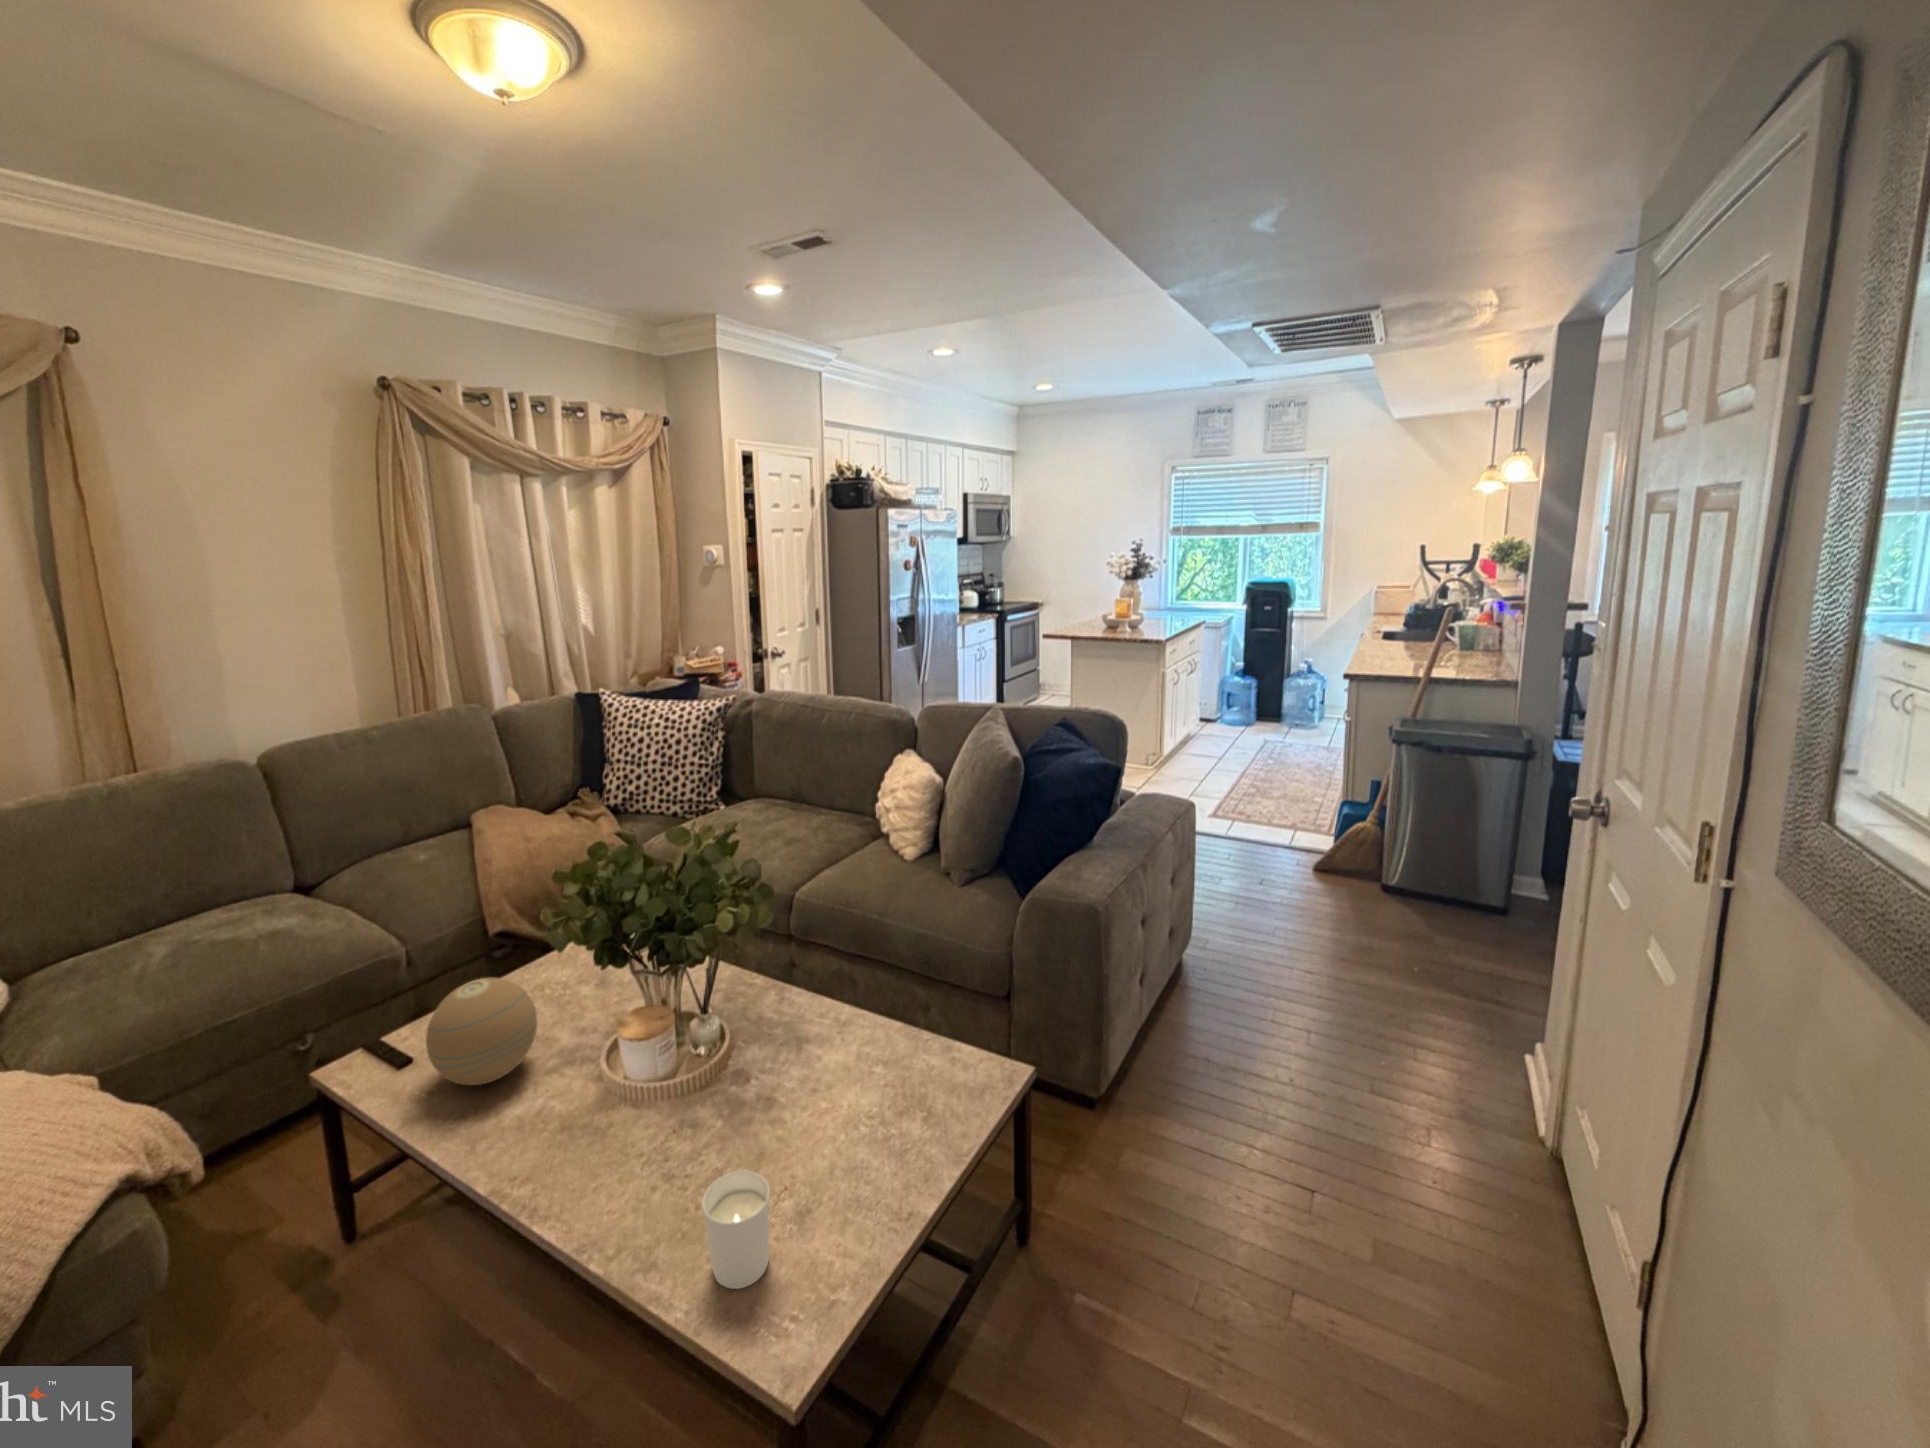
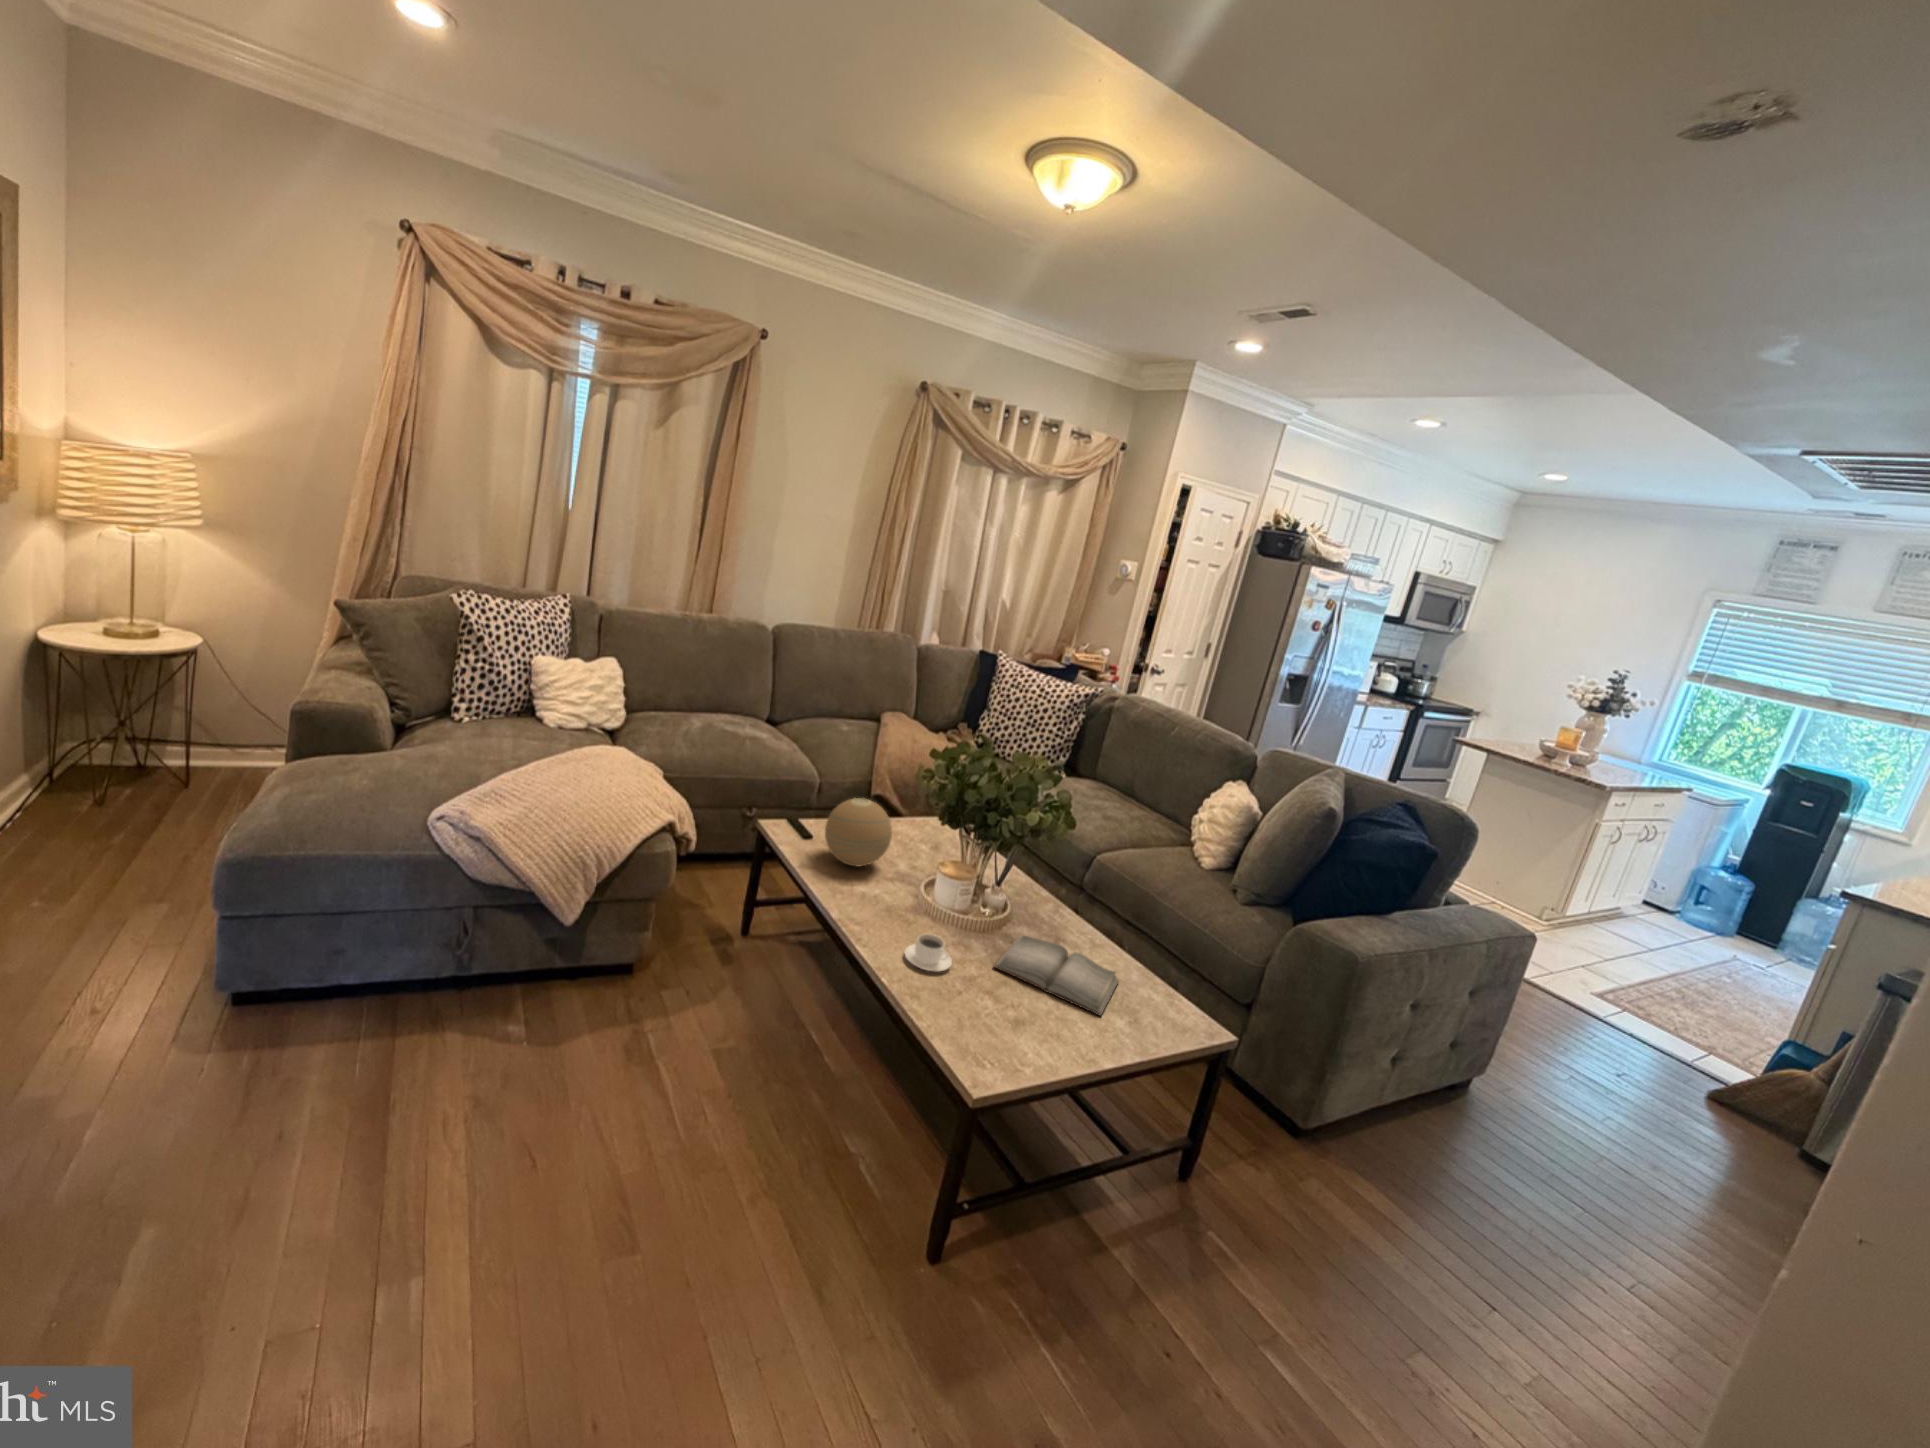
hardback book: none [741,1052,894,1137] -> present [994,936,1118,1016]
coffee cup: none [613,1142,687,1207] -> present [905,934,952,971]
candle holder: present [702,1170,770,1289] -> none [948,963,1000,1037]

